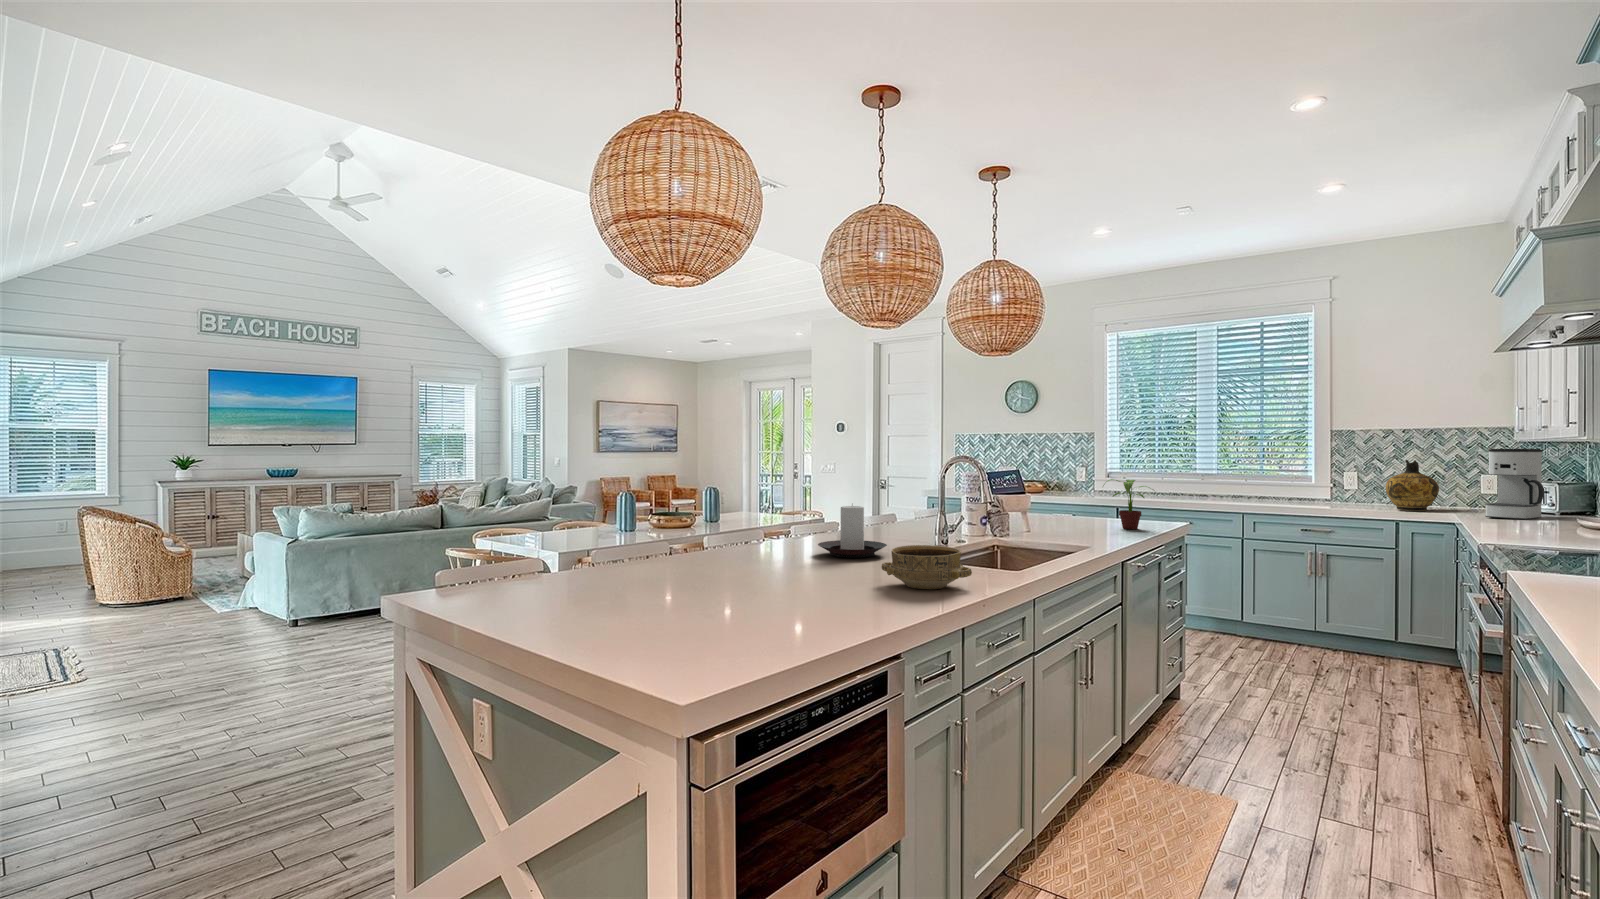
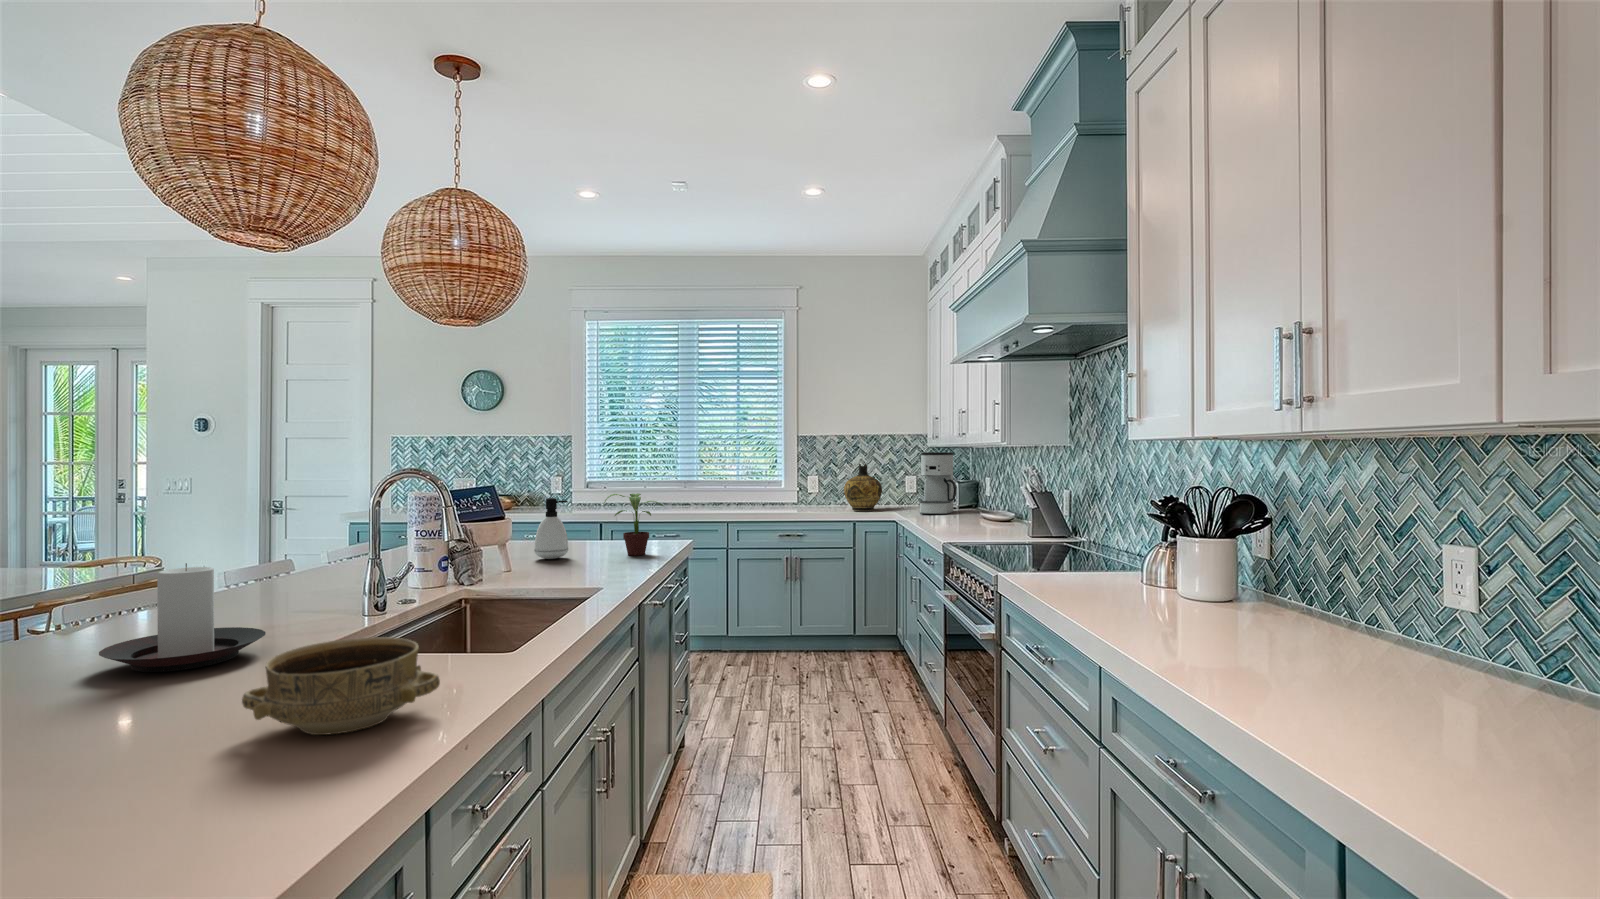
soap dispenser: none [1048,480,1074,526] -> present [534,498,568,559]

